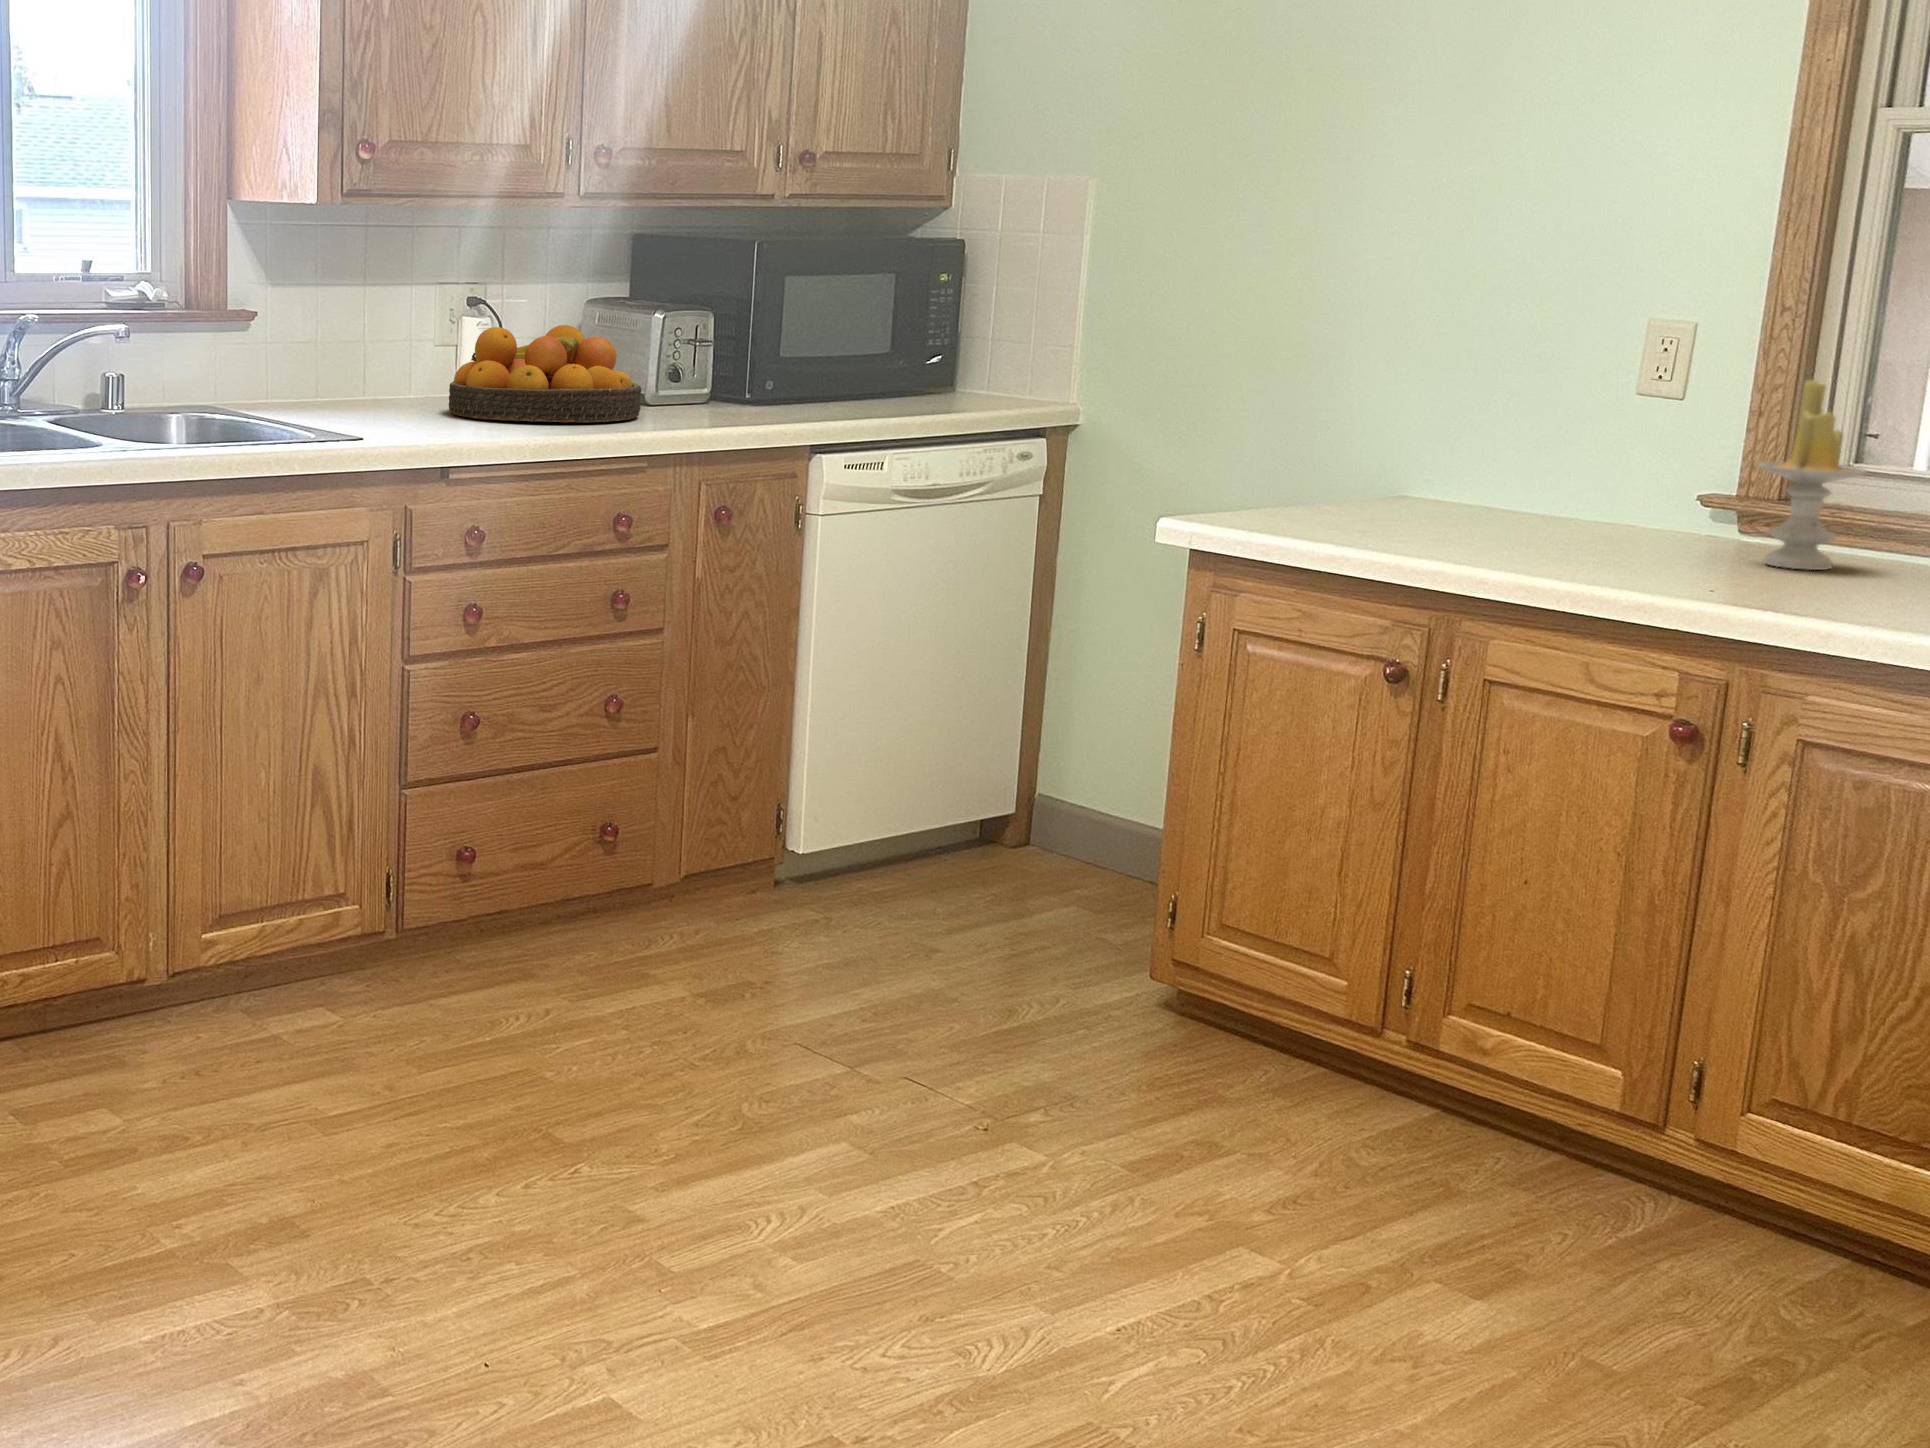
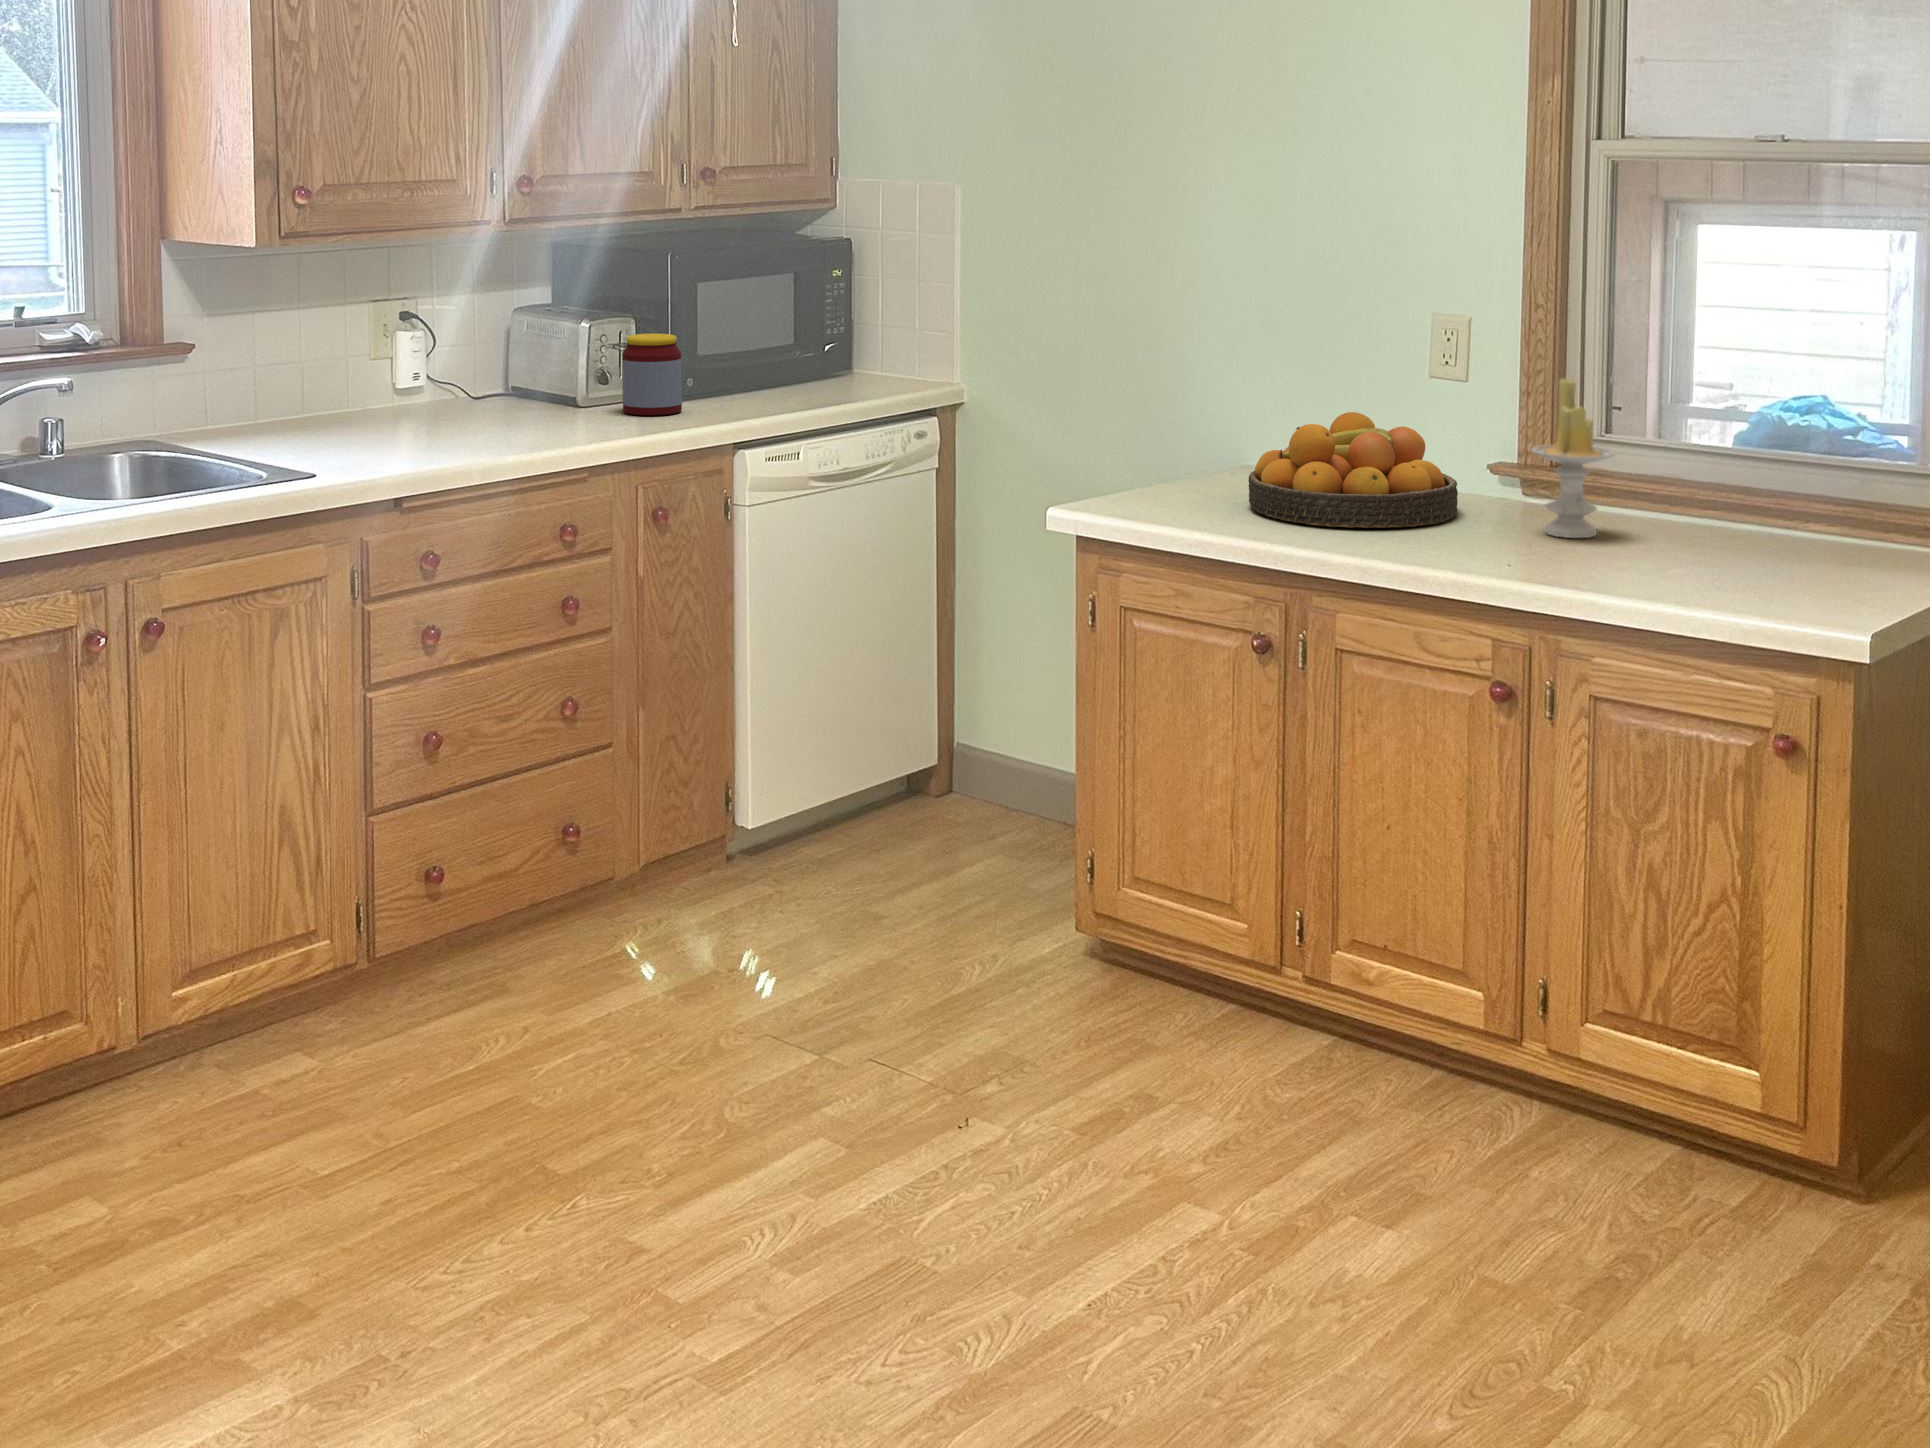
fruit bowl: present [449,325,641,423] -> present [1249,412,1458,528]
jar: none [696,329,761,413] -> present [622,334,682,415]

